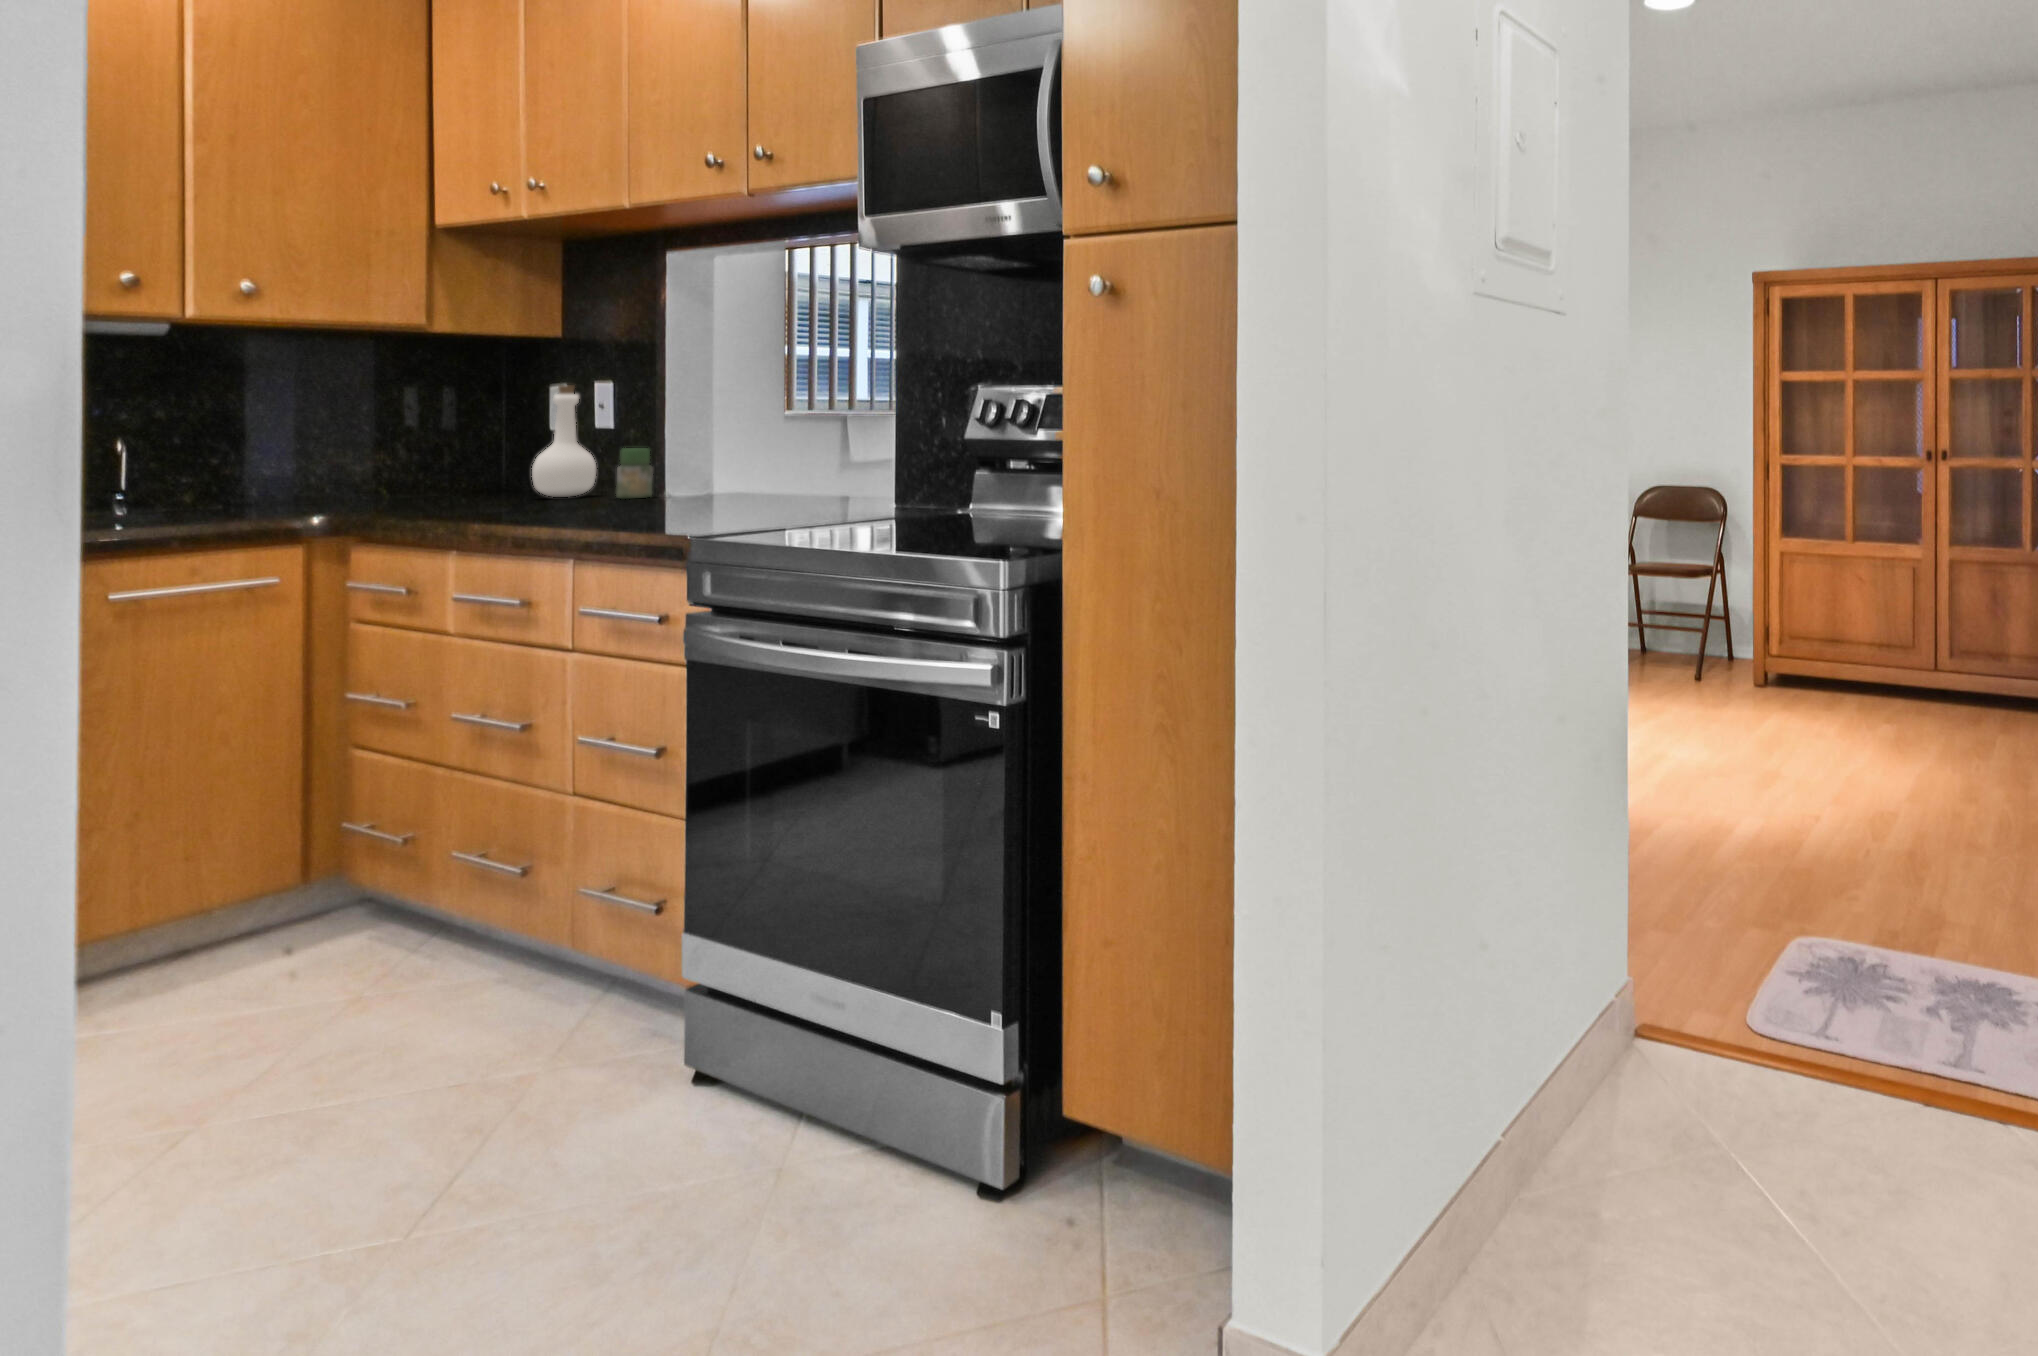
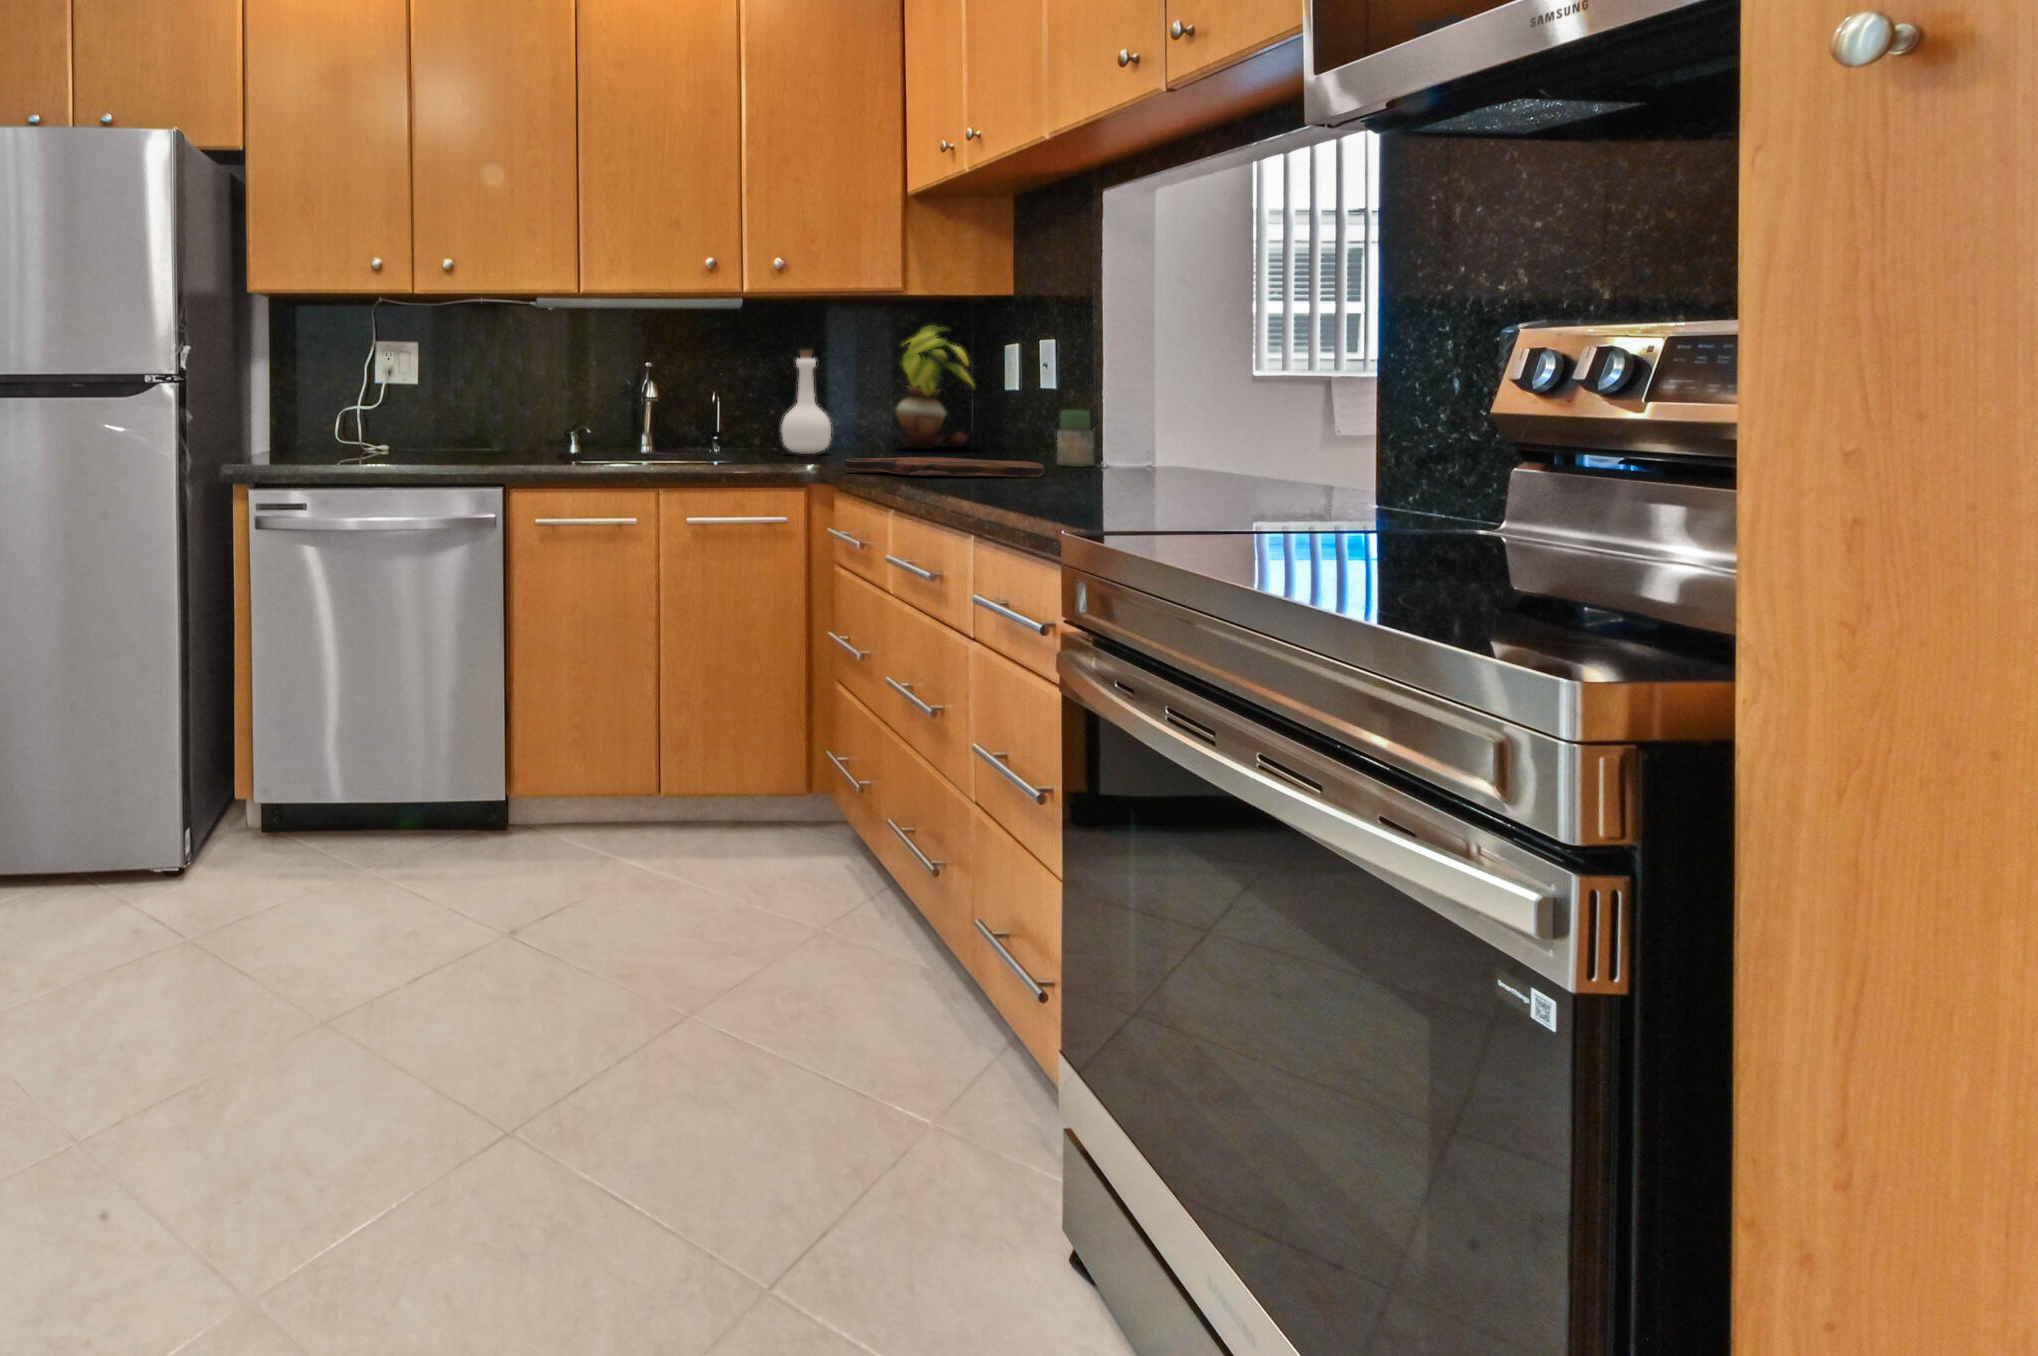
potted plant: none [392,364,508,494] -> present [897,325,975,449]
bottle: present [532,385,596,497] -> present [782,350,831,454]
cutting board: none [382,496,614,517] -> present [844,457,1044,478]

